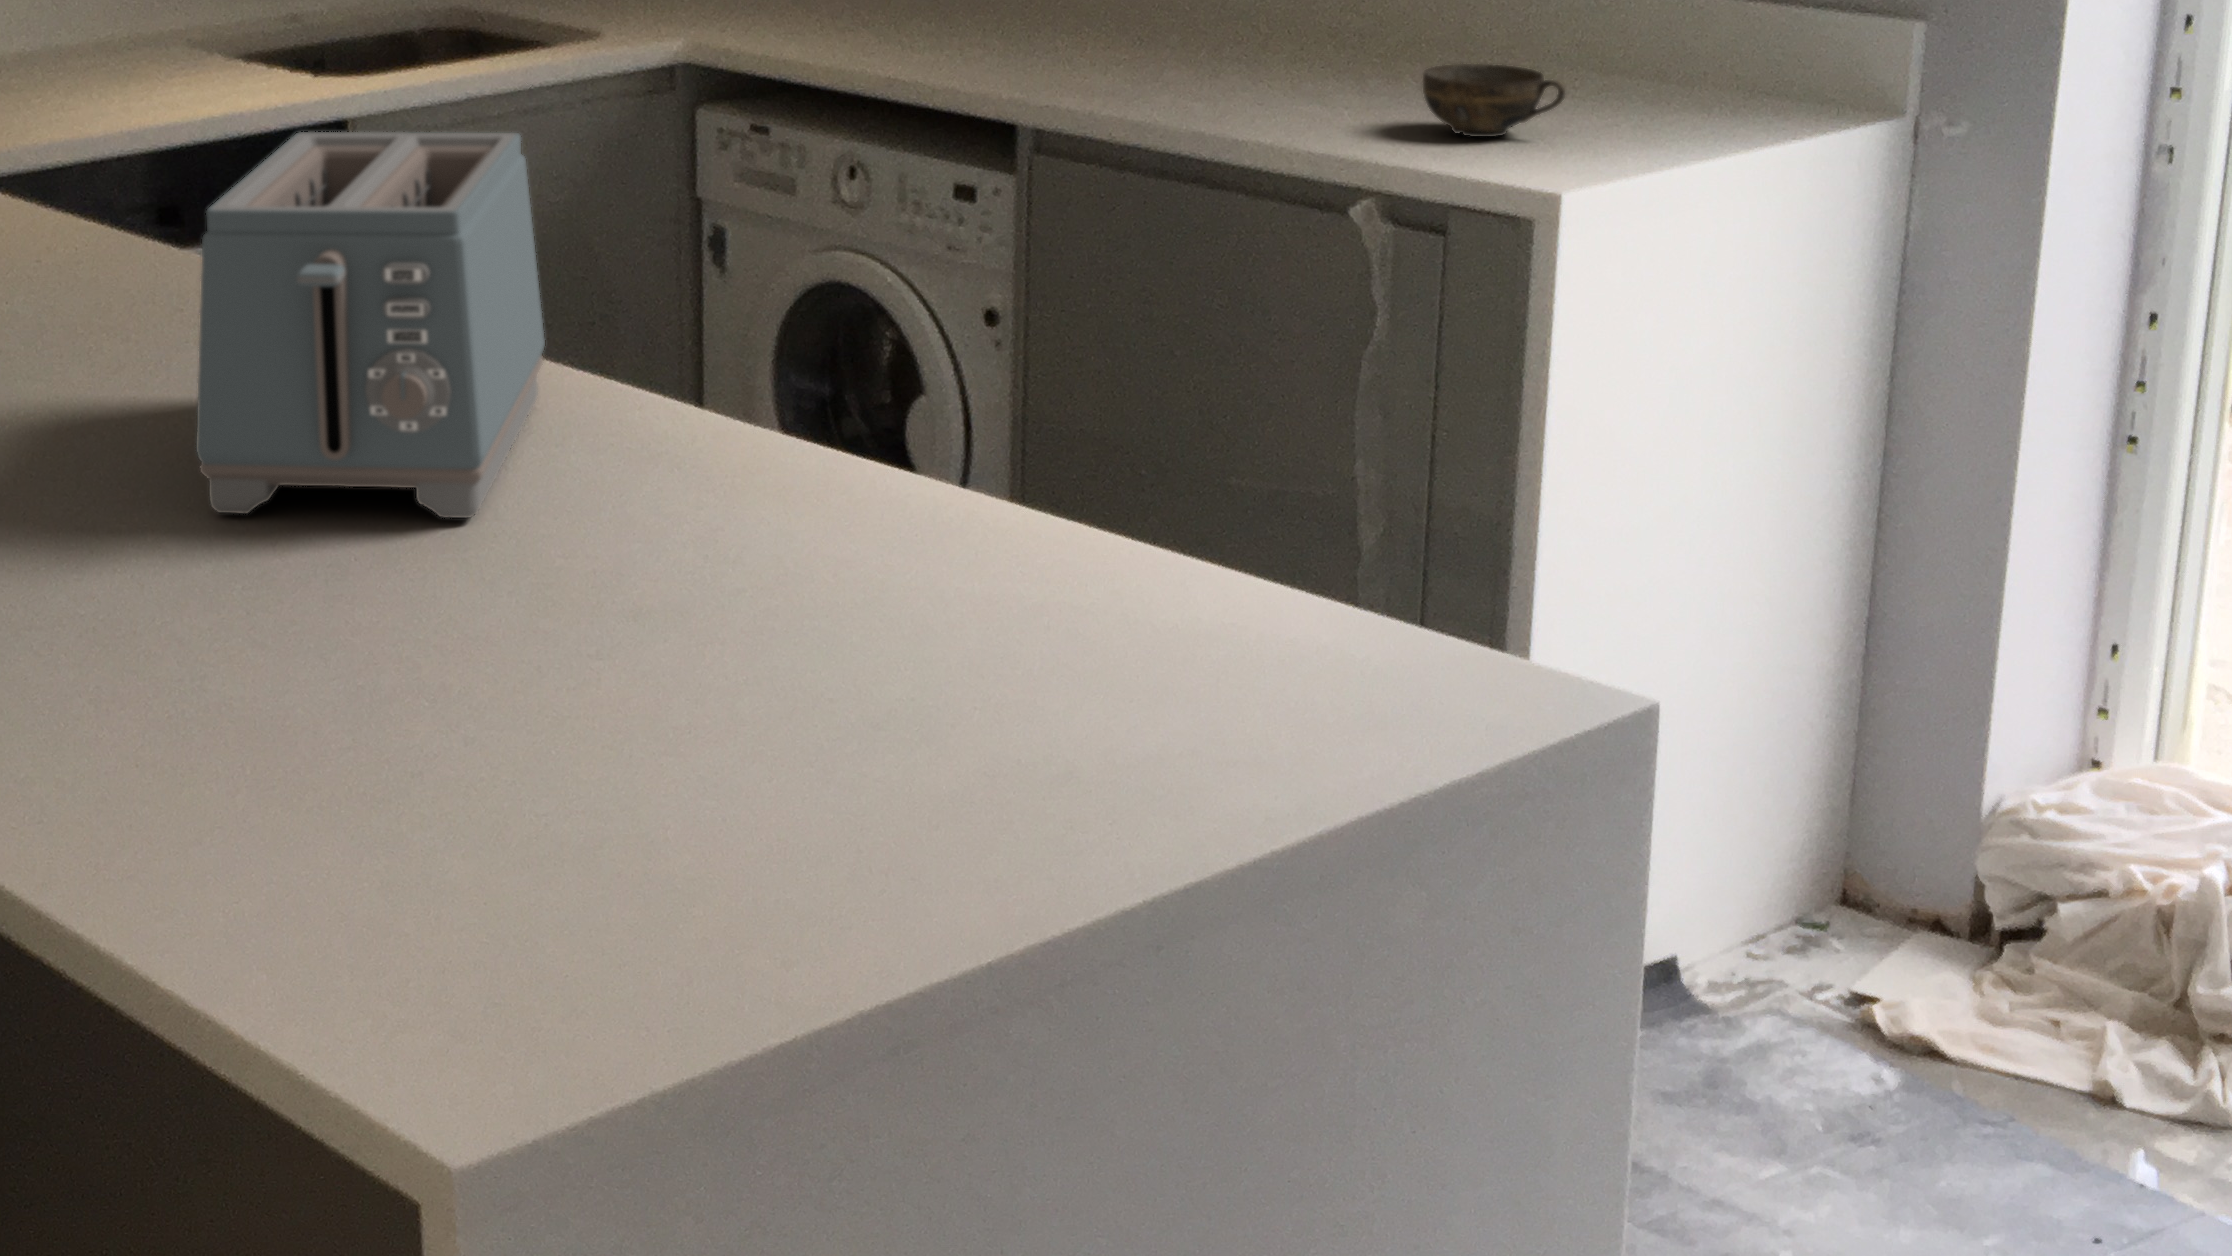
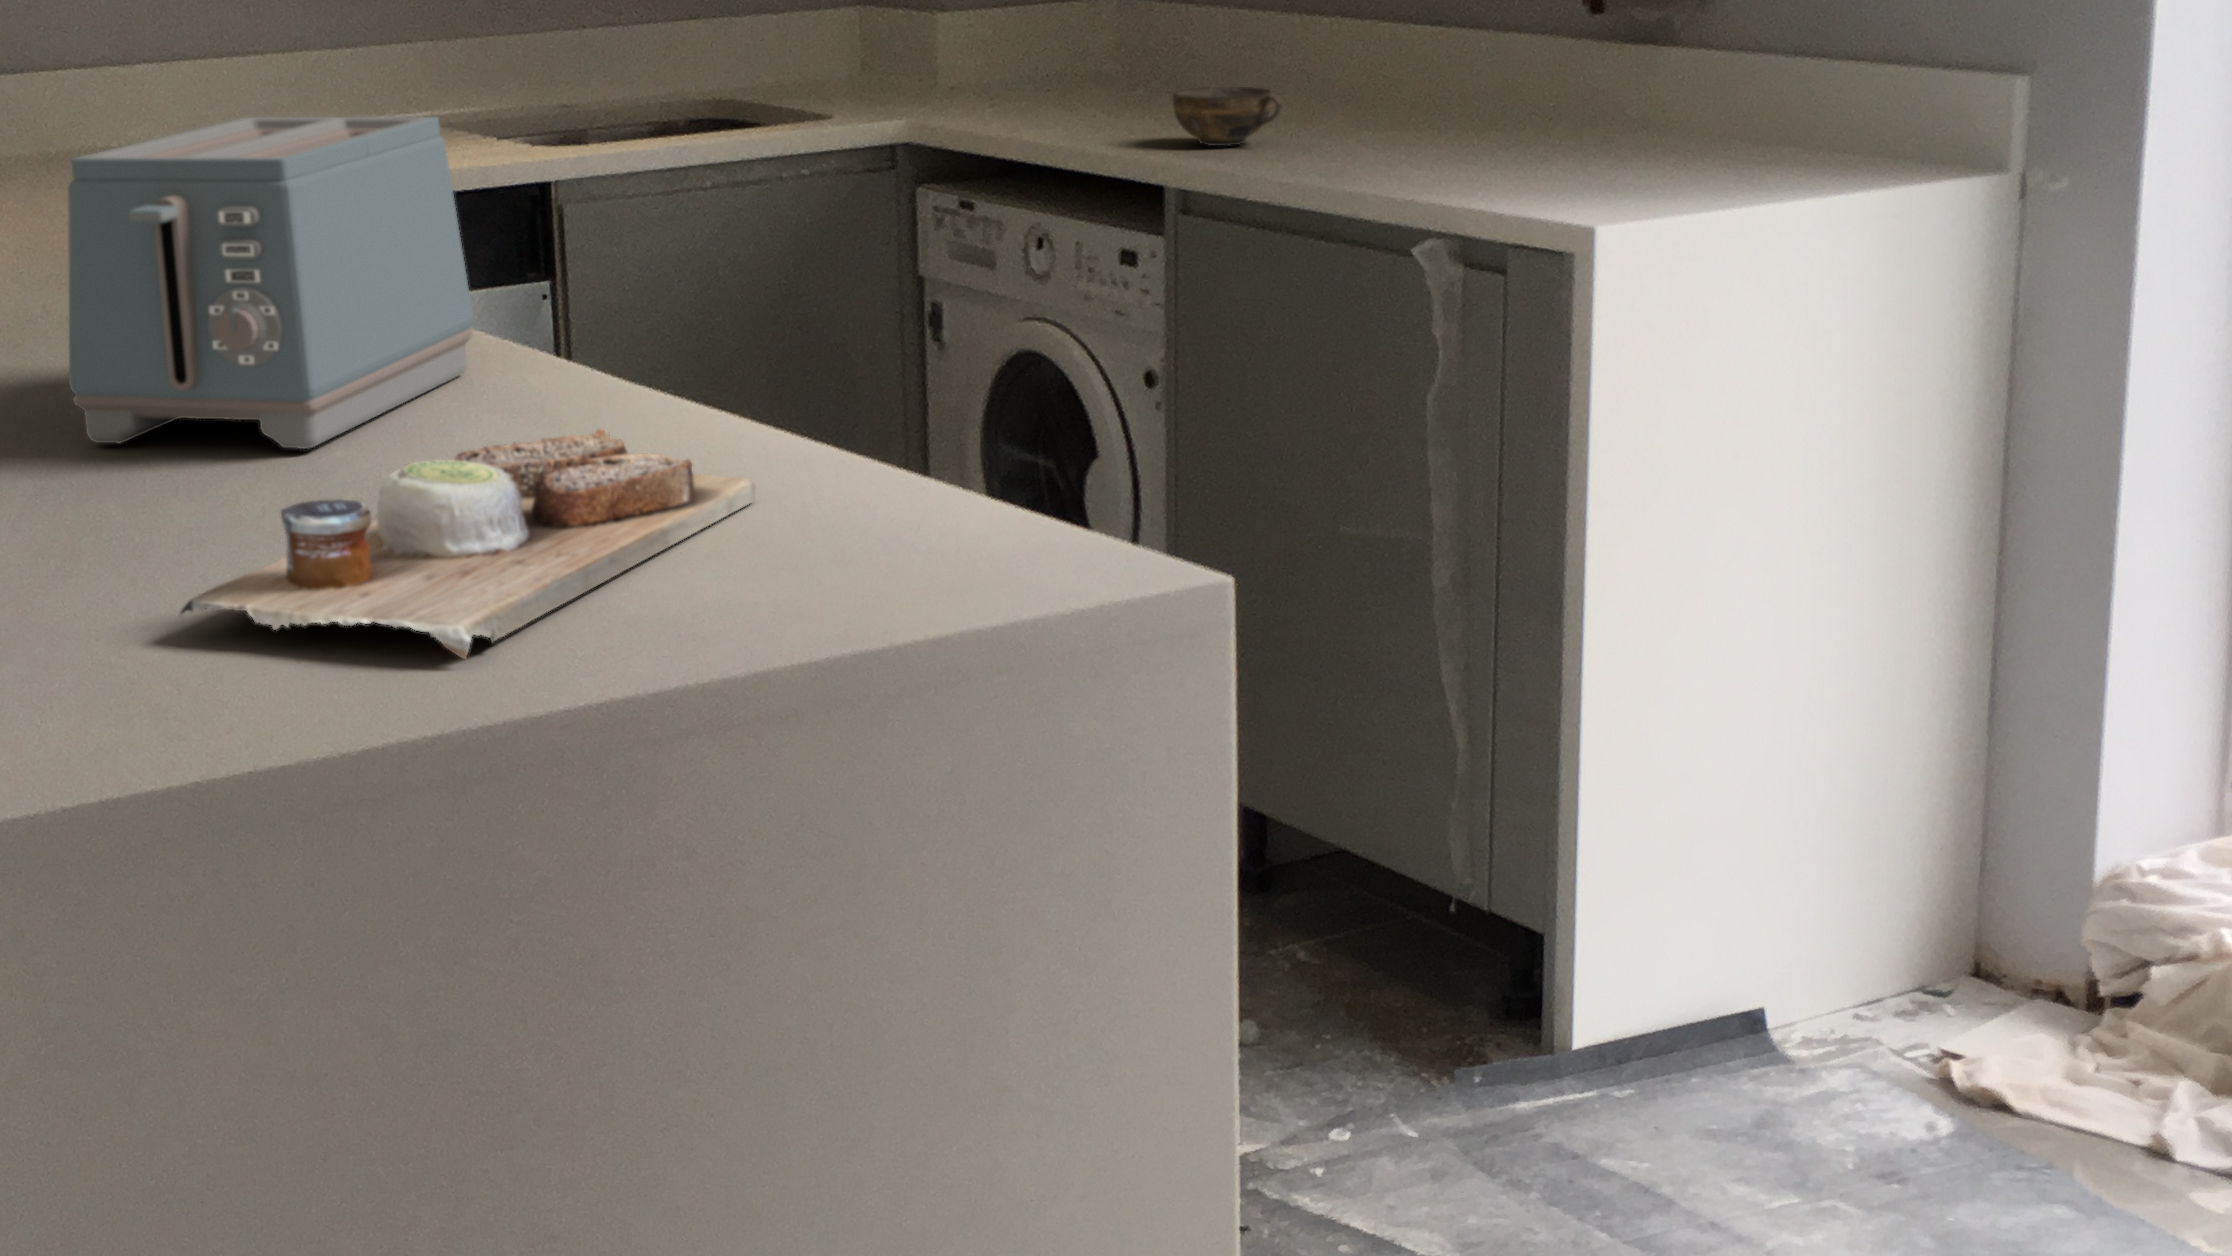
cup: present [1423,64,1565,137] -> present [1173,87,1281,146]
cutting board: none [586,505,1029,831] -> present [181,429,755,659]

